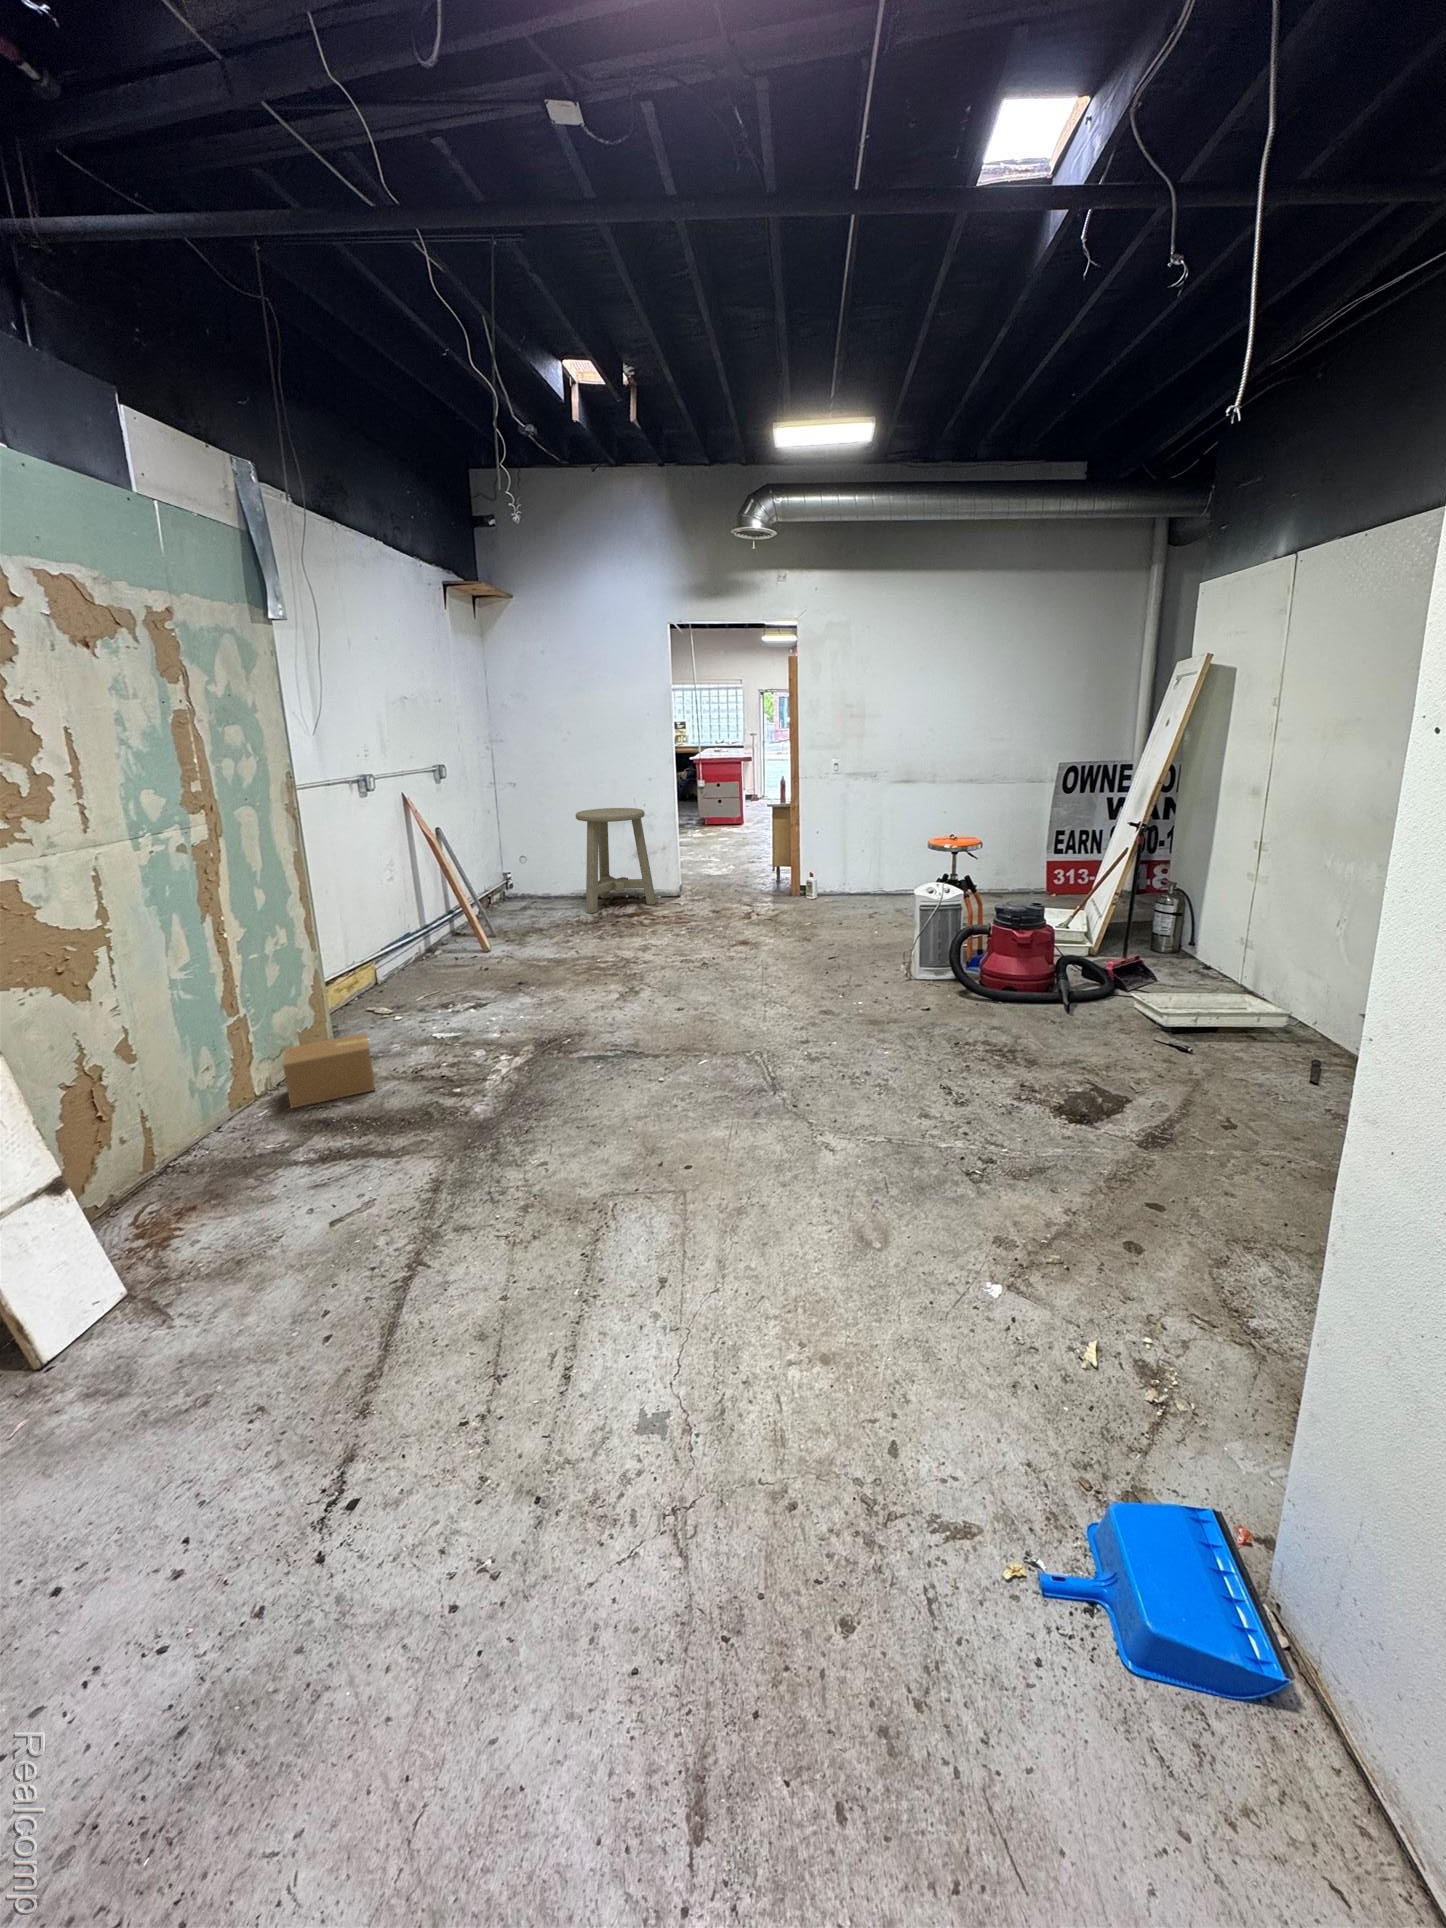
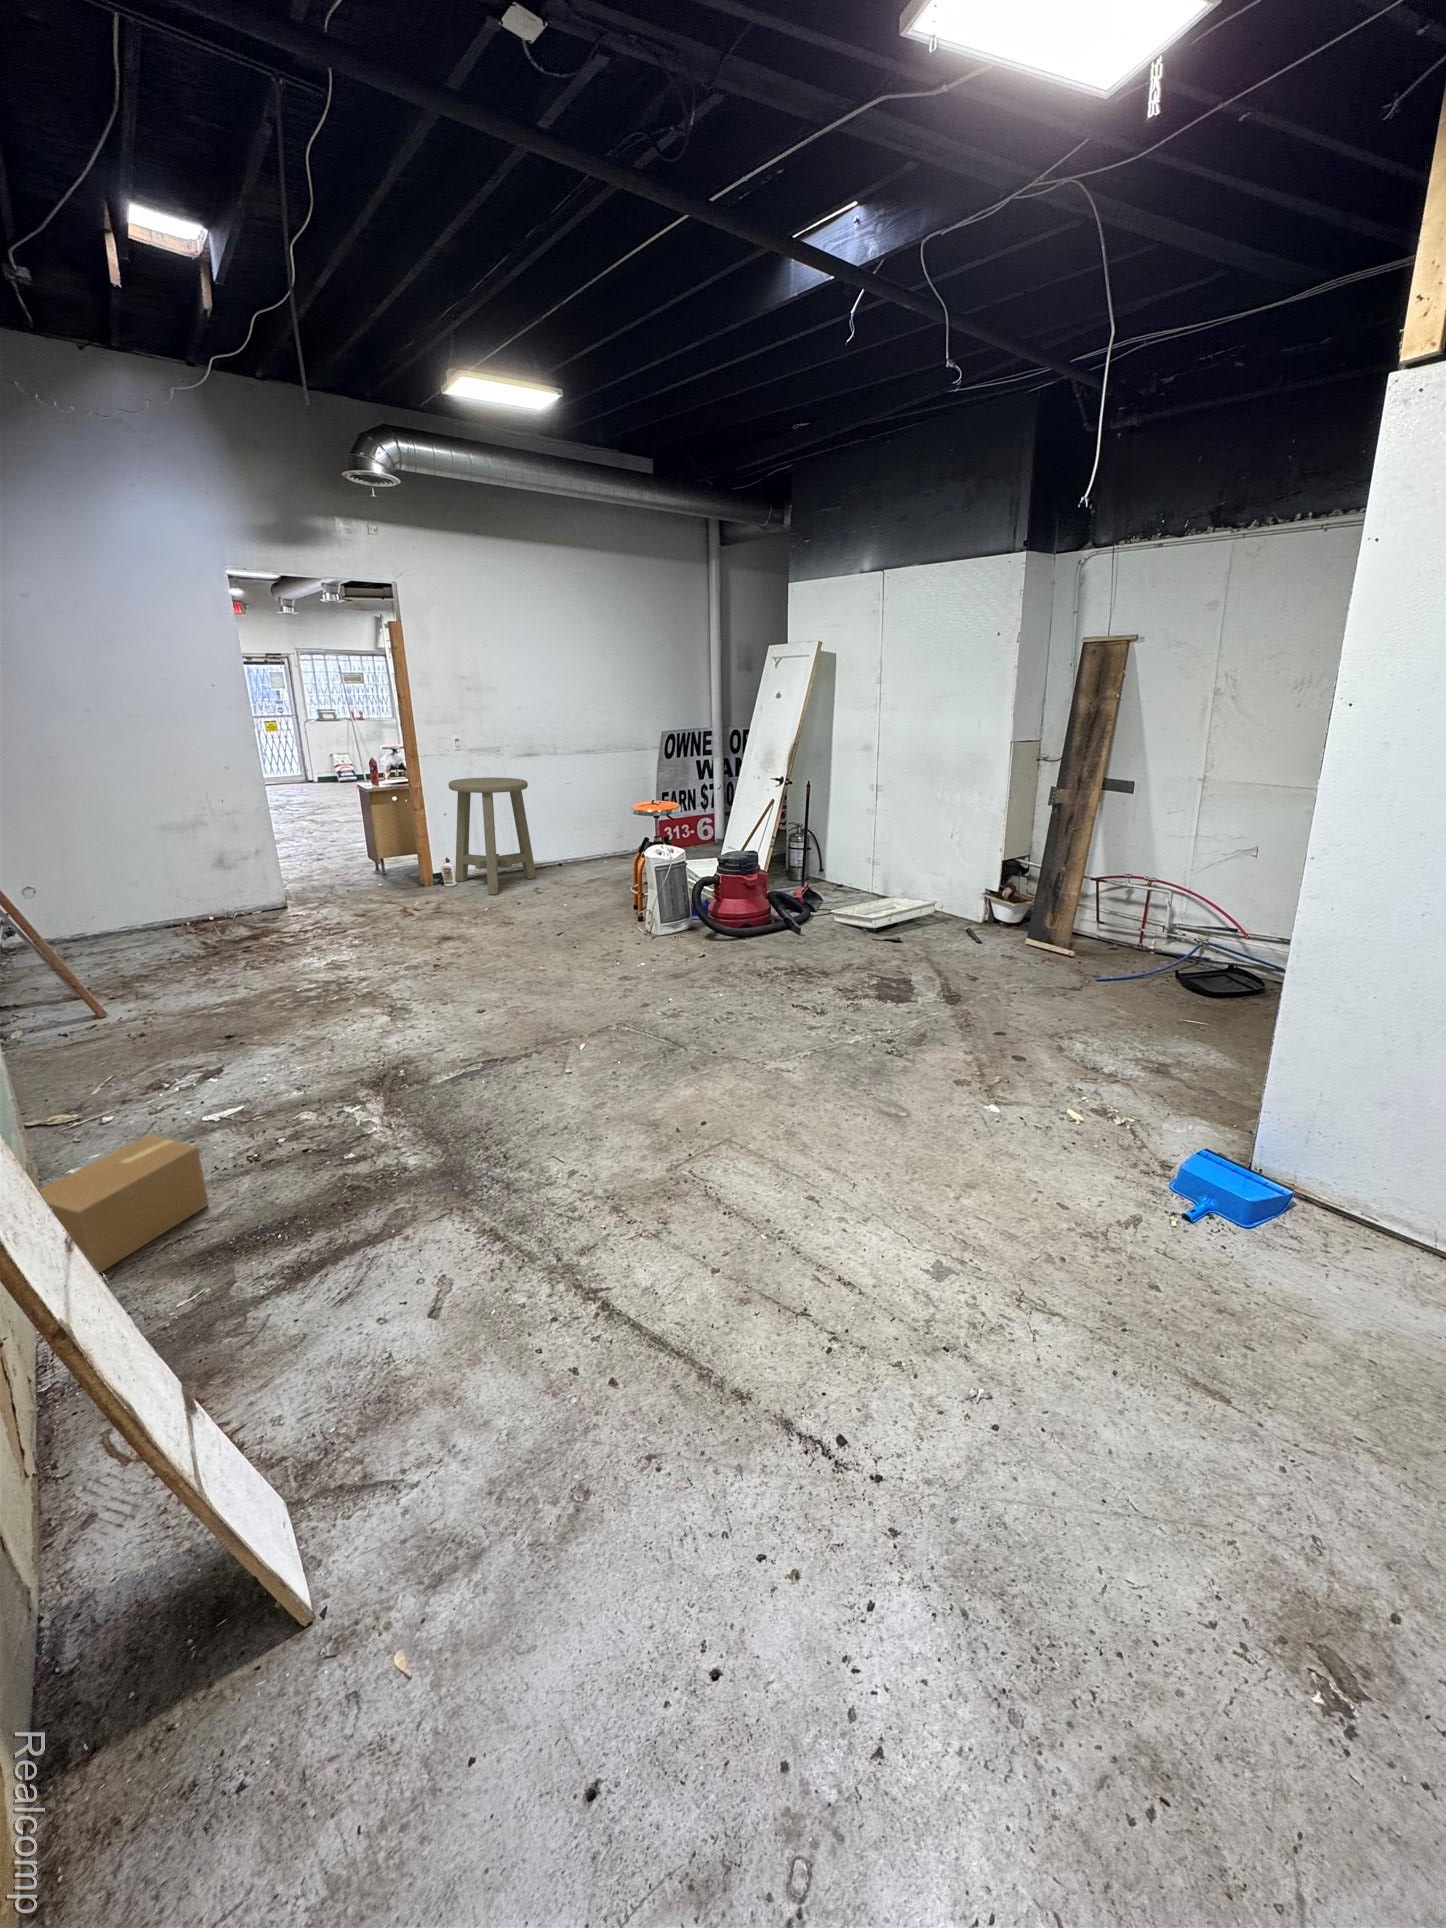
stool: present [576,808,656,913] -> present [448,778,536,895]

